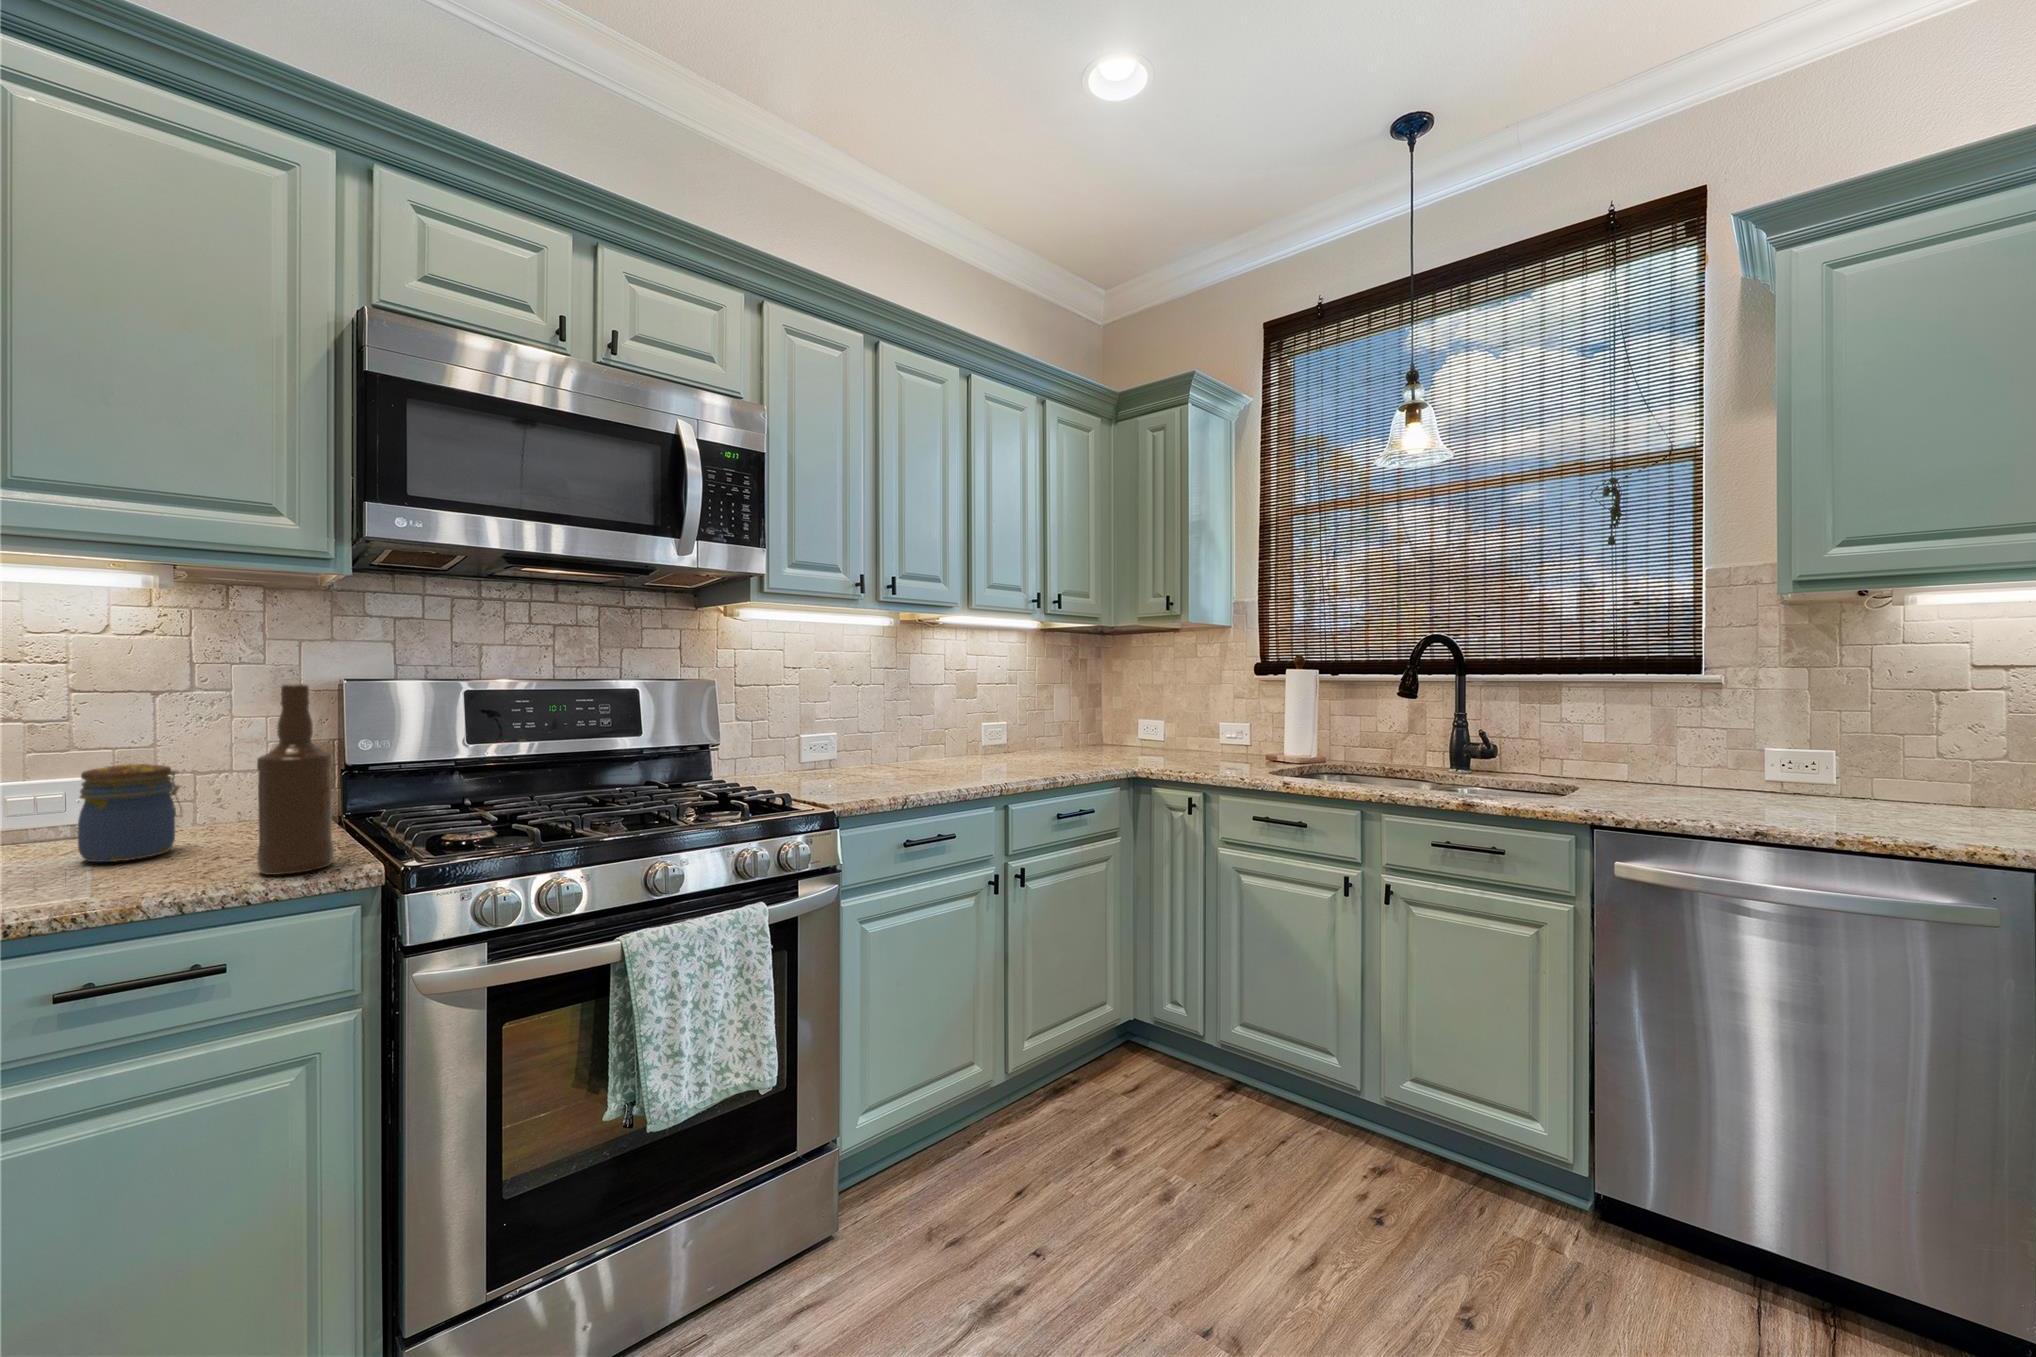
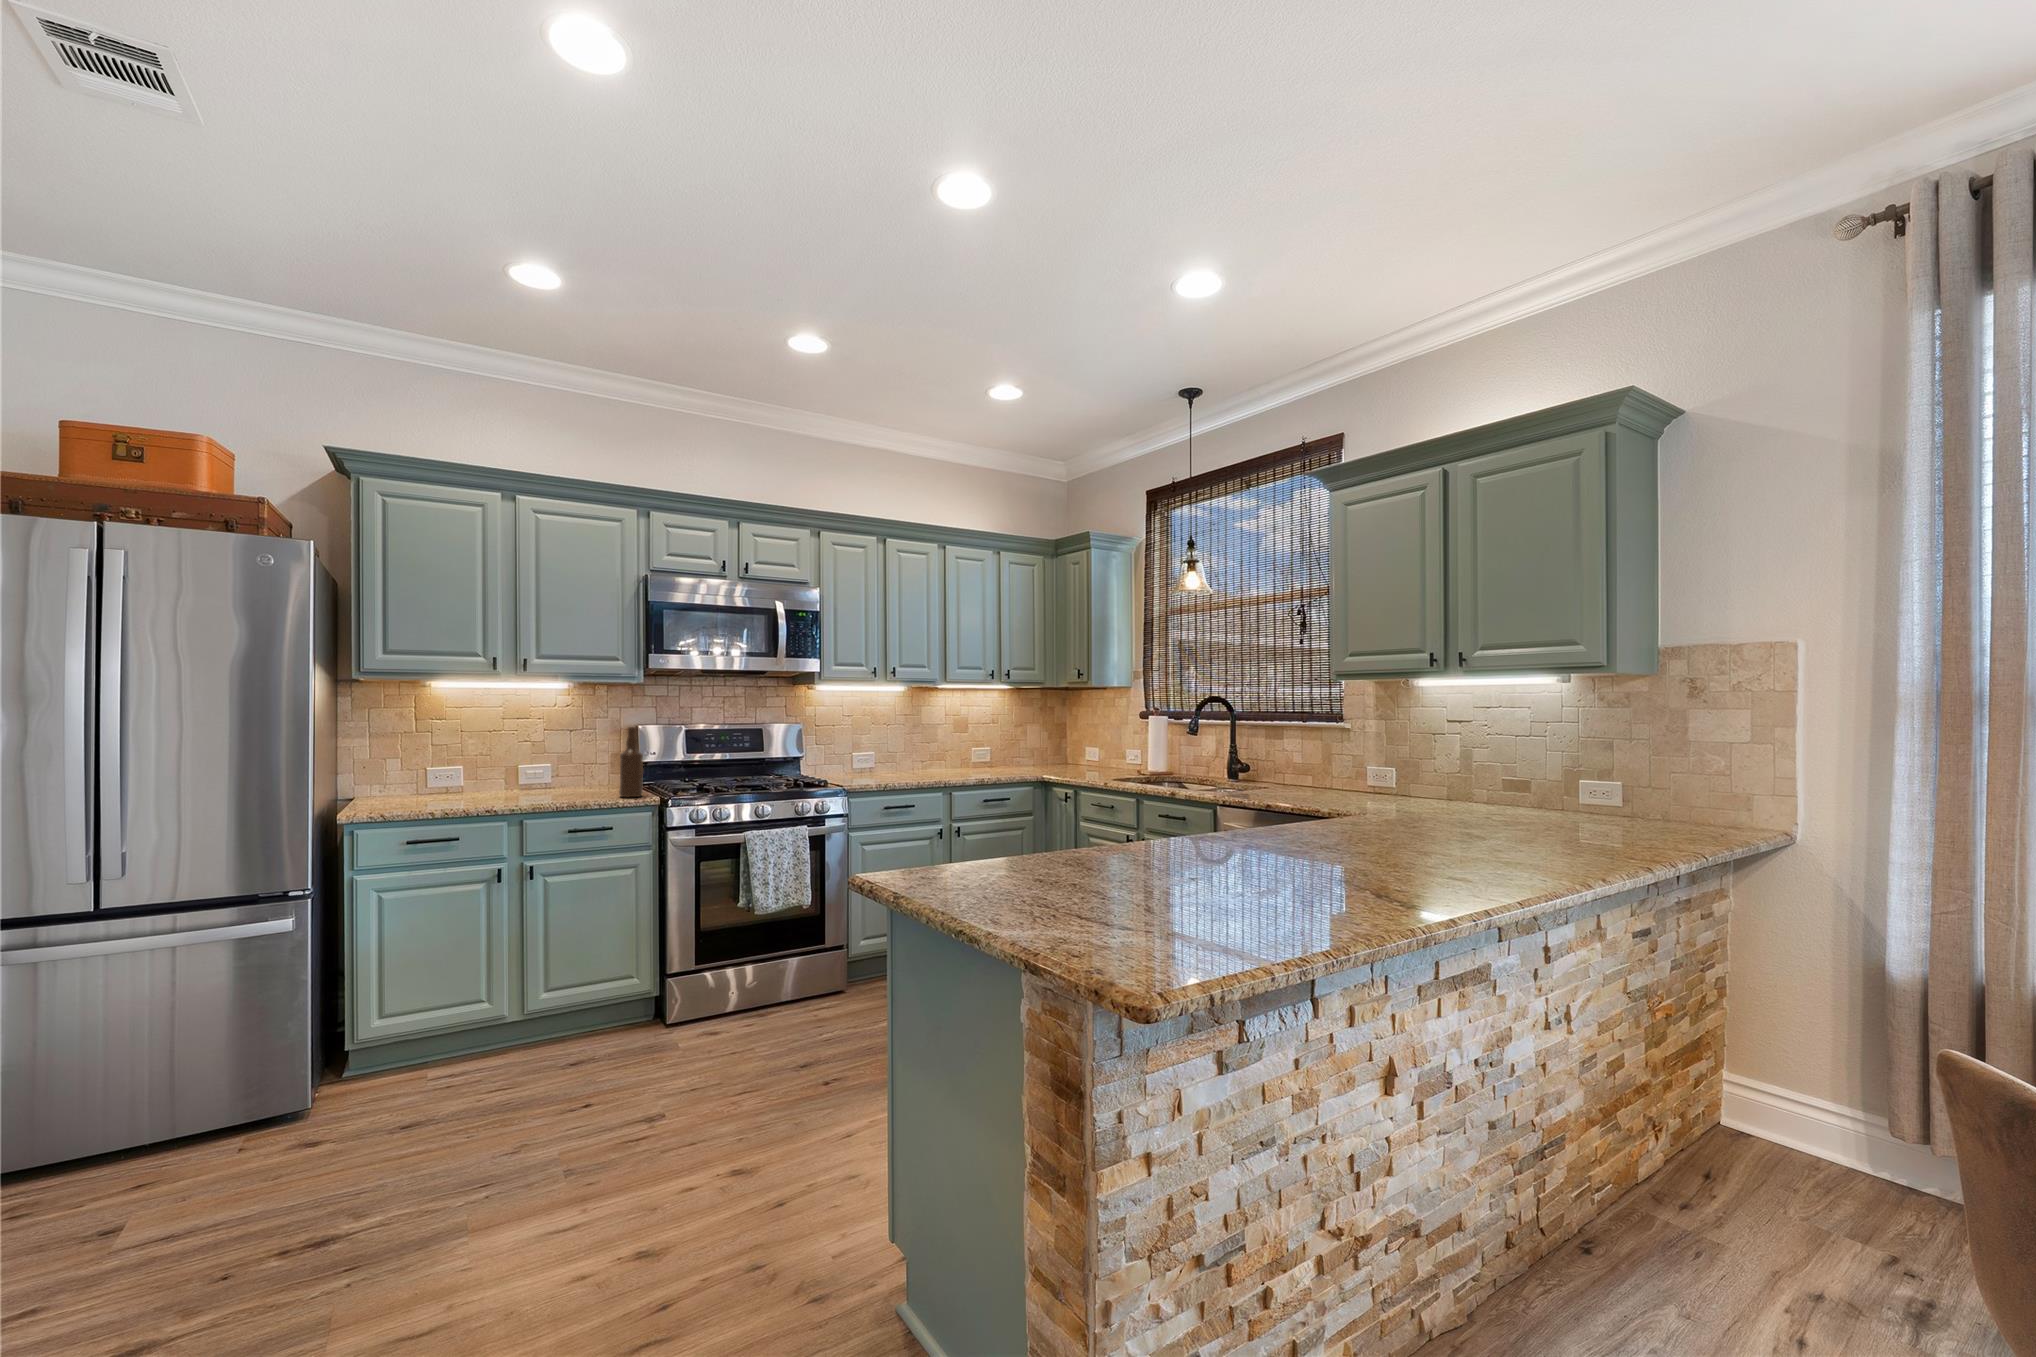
jar: present [78,764,182,862] -> none [560,757,589,793]

